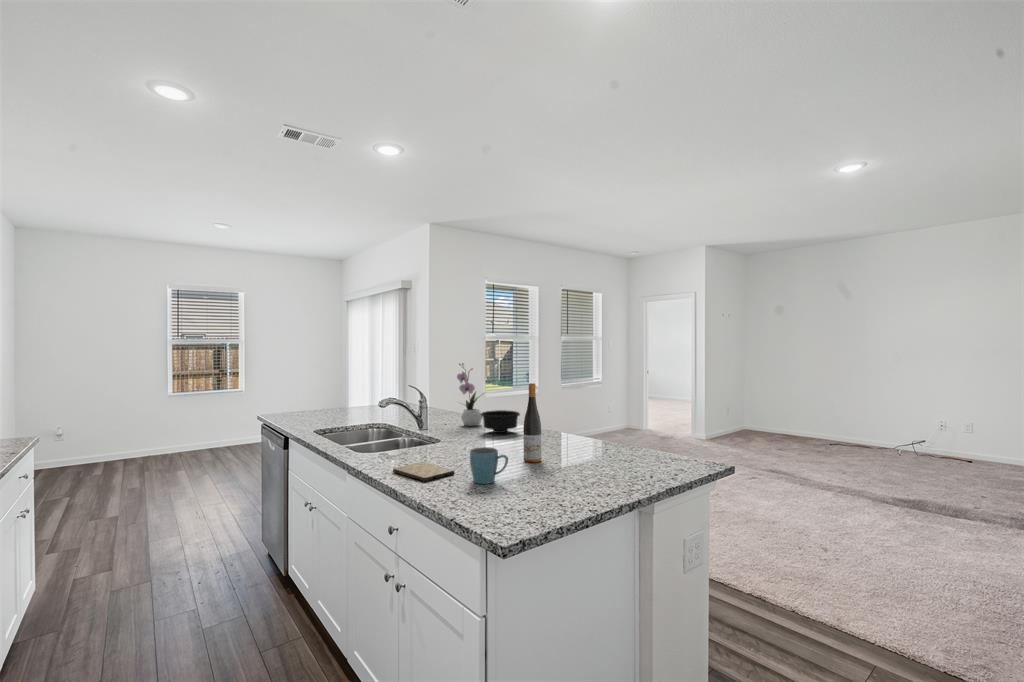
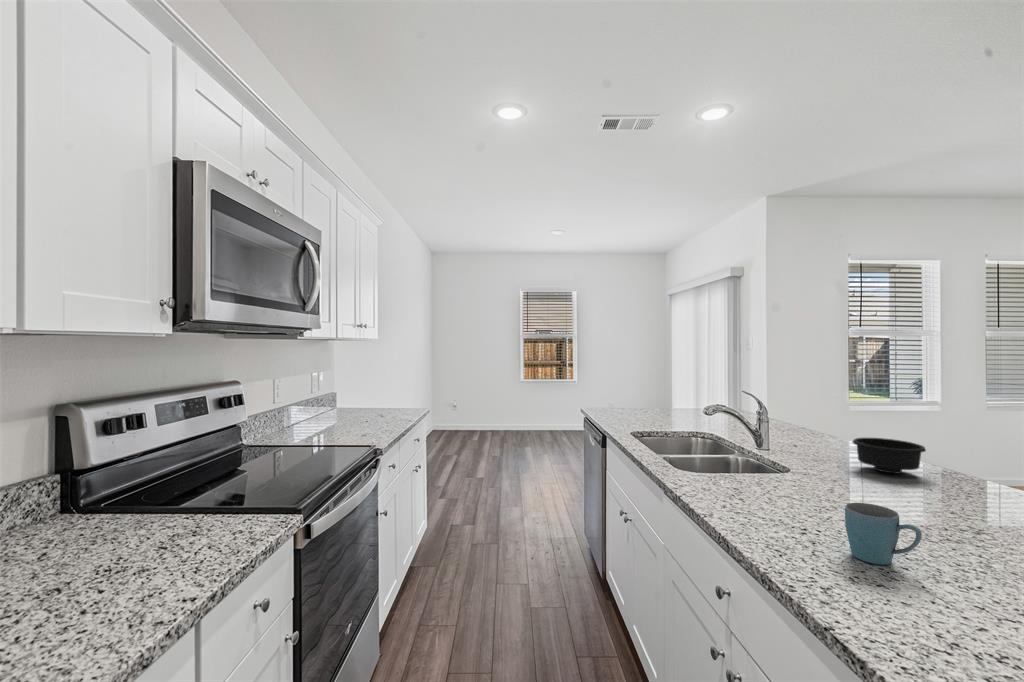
flower arrangement: present [457,363,483,426] -> none [813,367,859,454]
wine bottle: present [523,383,541,462] -> none [945,409,985,542]
cutting board: present [393,462,454,482] -> none [721,501,815,535]

